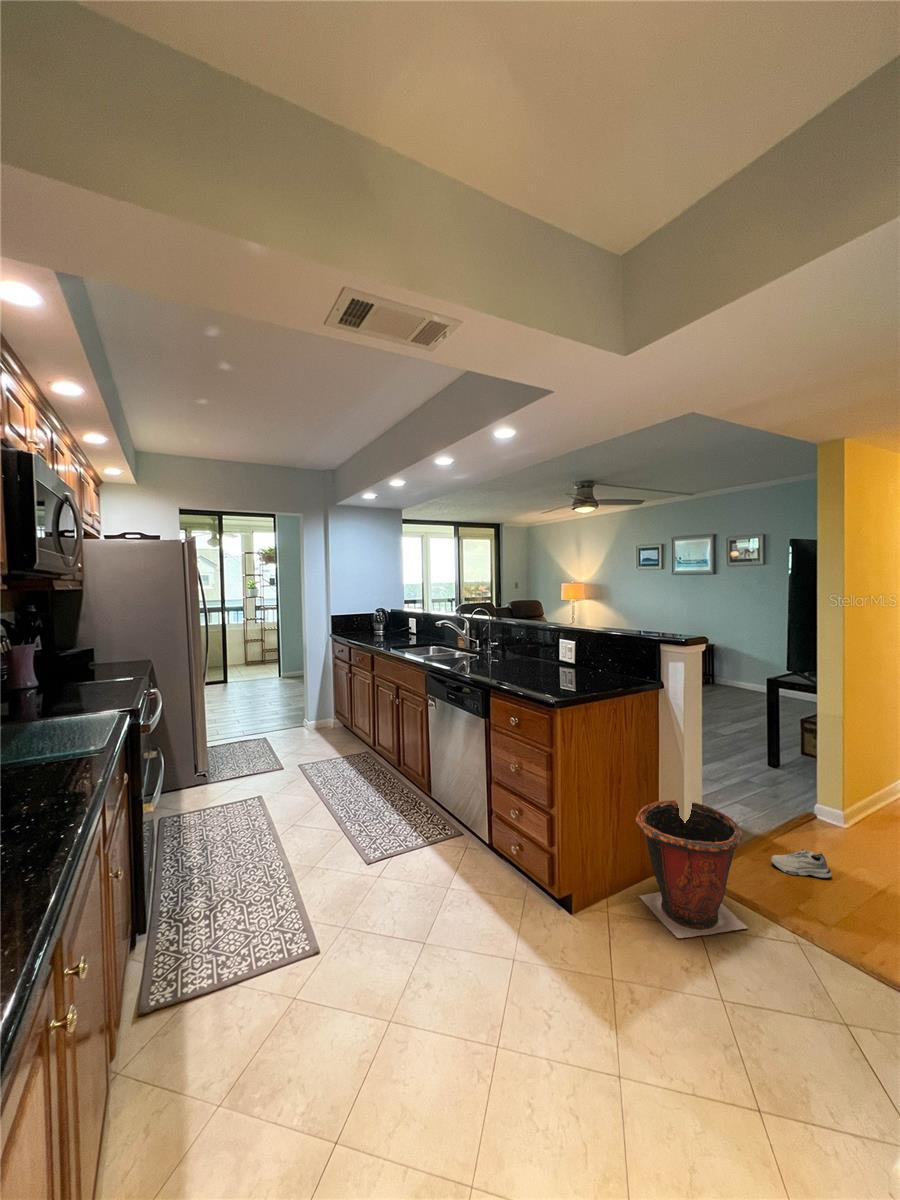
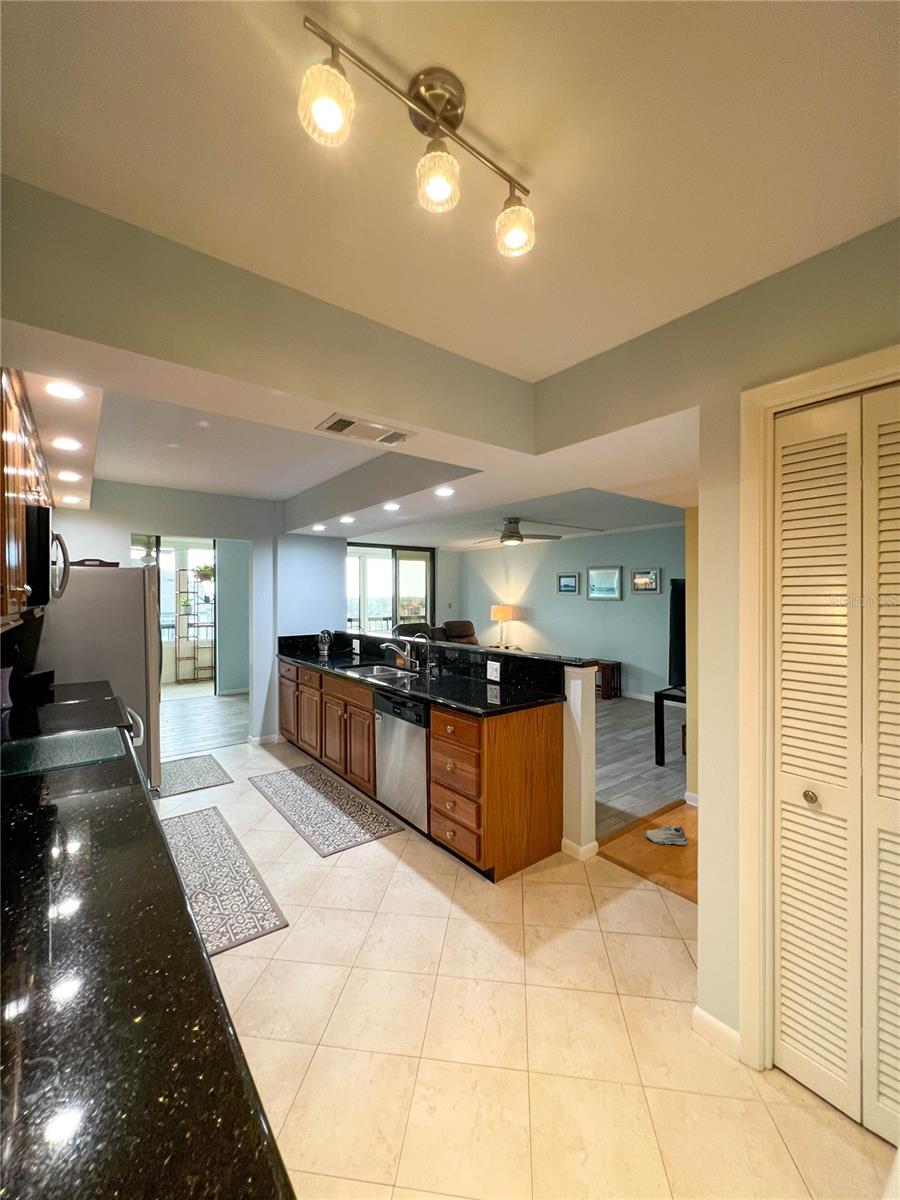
waste bin: present [636,800,748,938] -> none [544,787,625,894]

